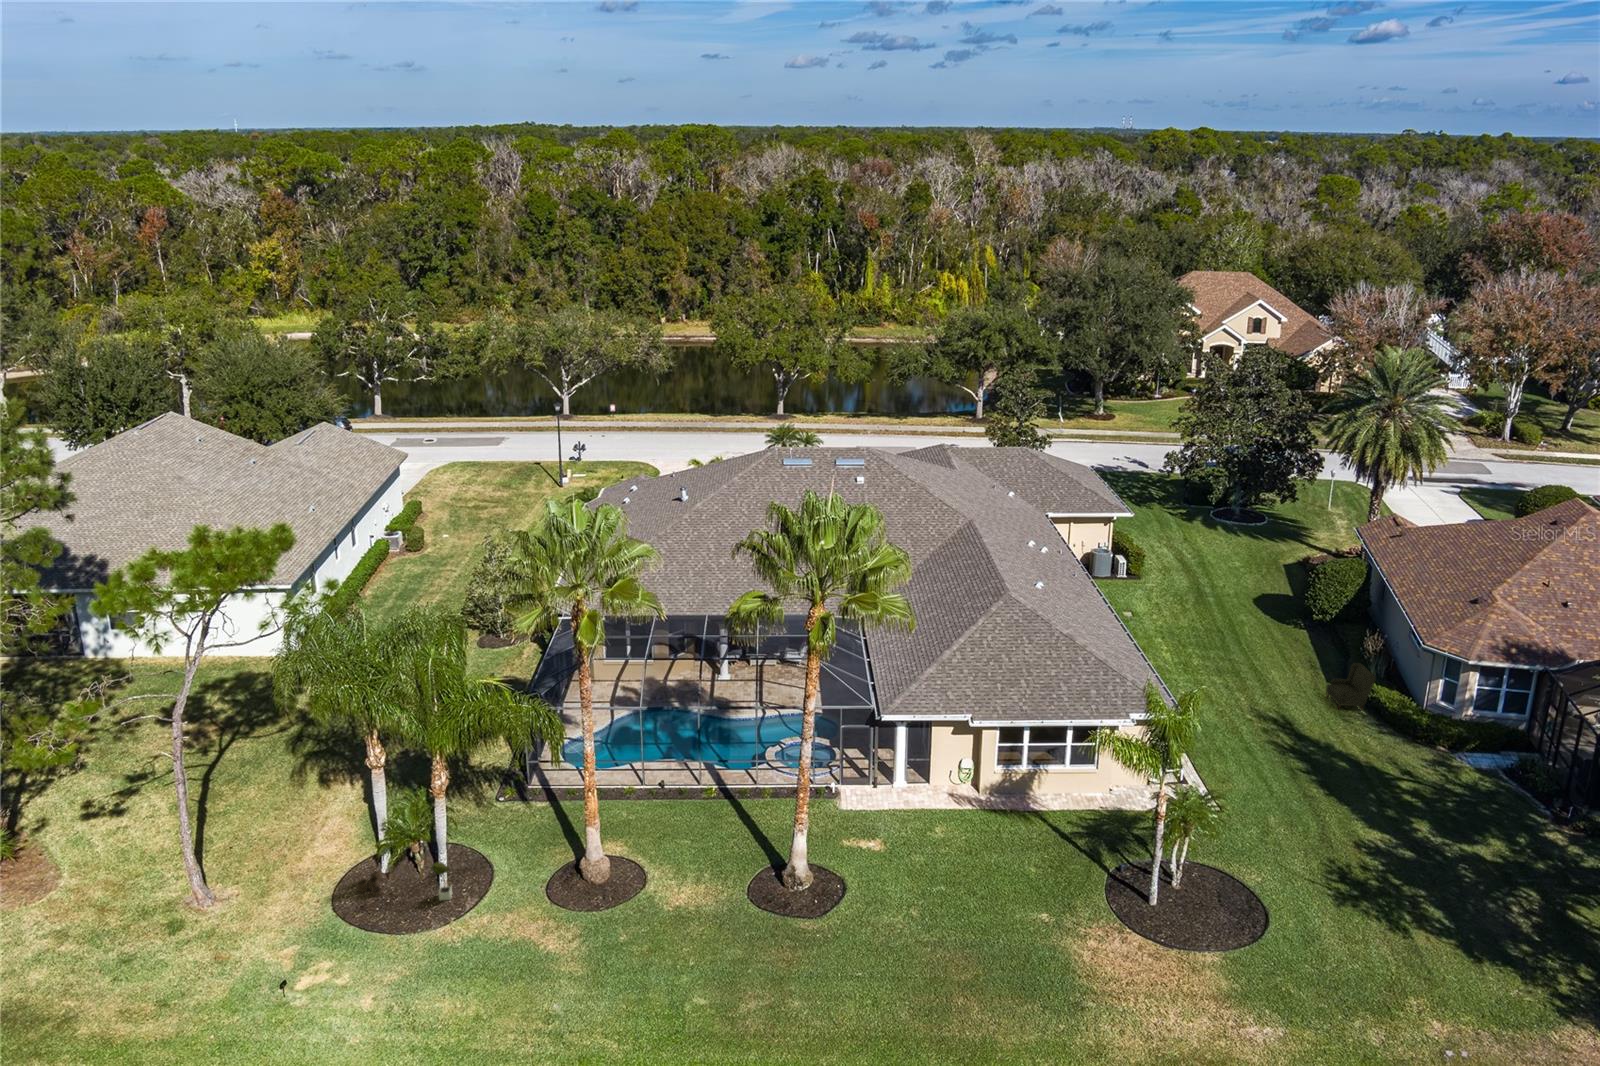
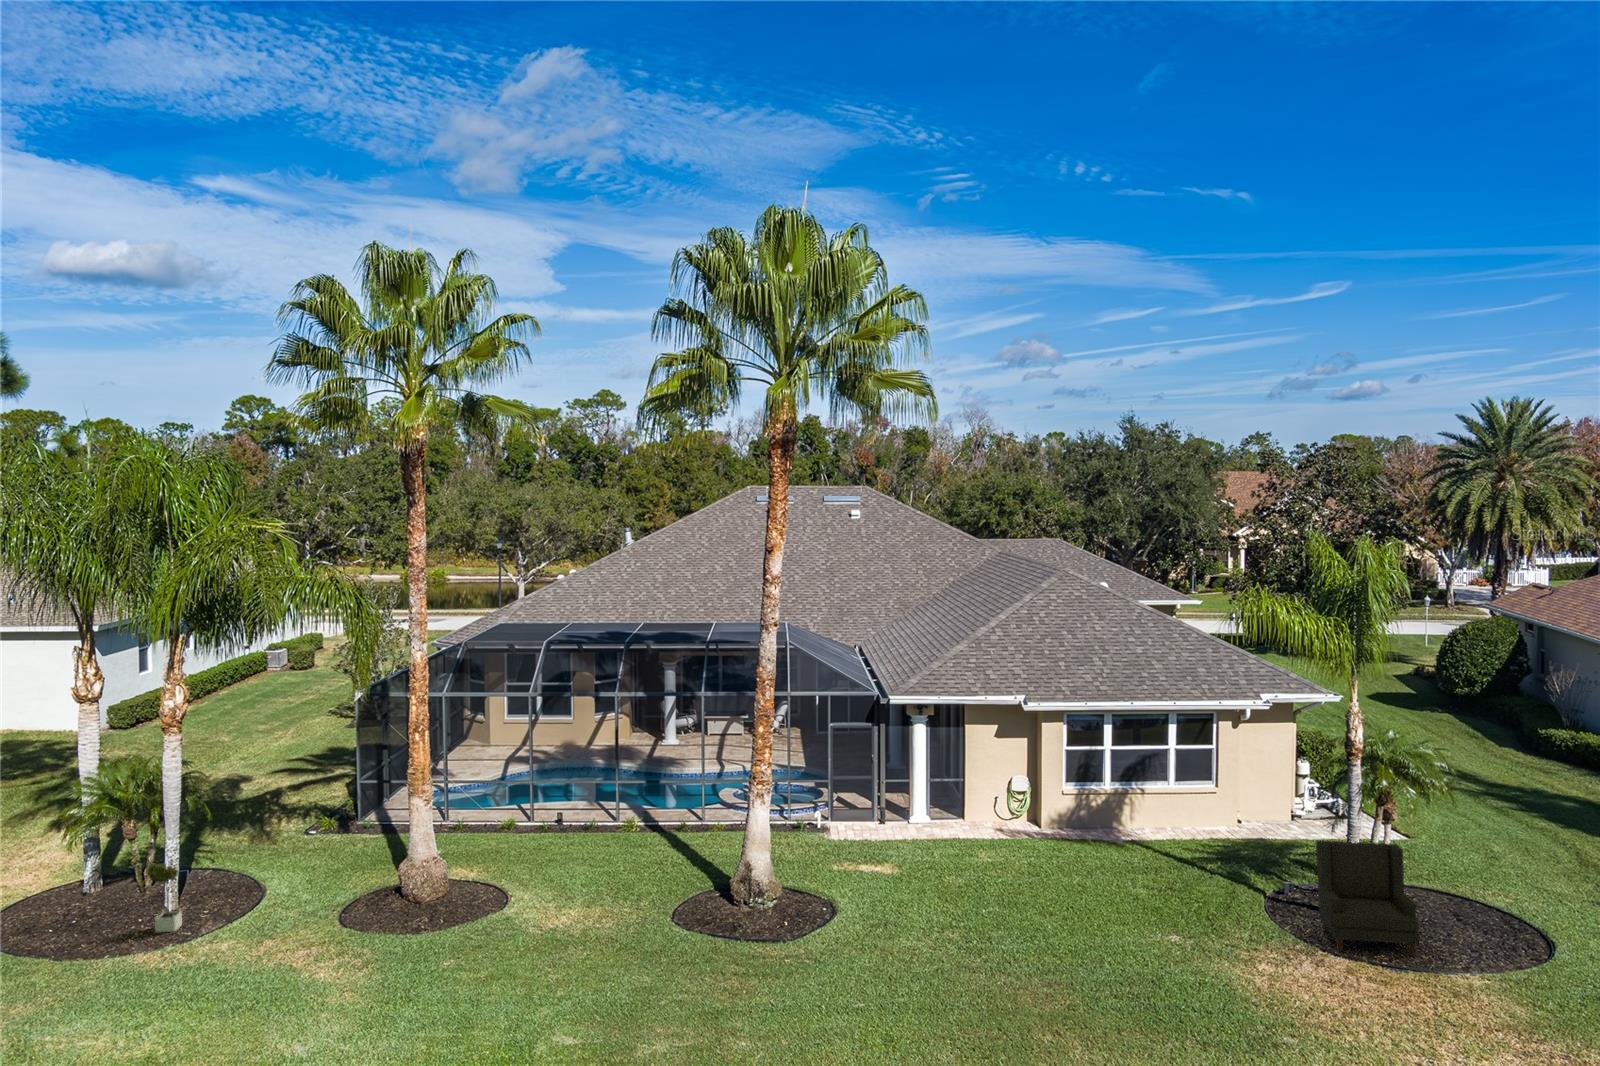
chair: present [1326,663,1376,710] -> present [1316,840,1420,956]
woven basket: present [357,871,382,896] -> none [26,896,76,929]

